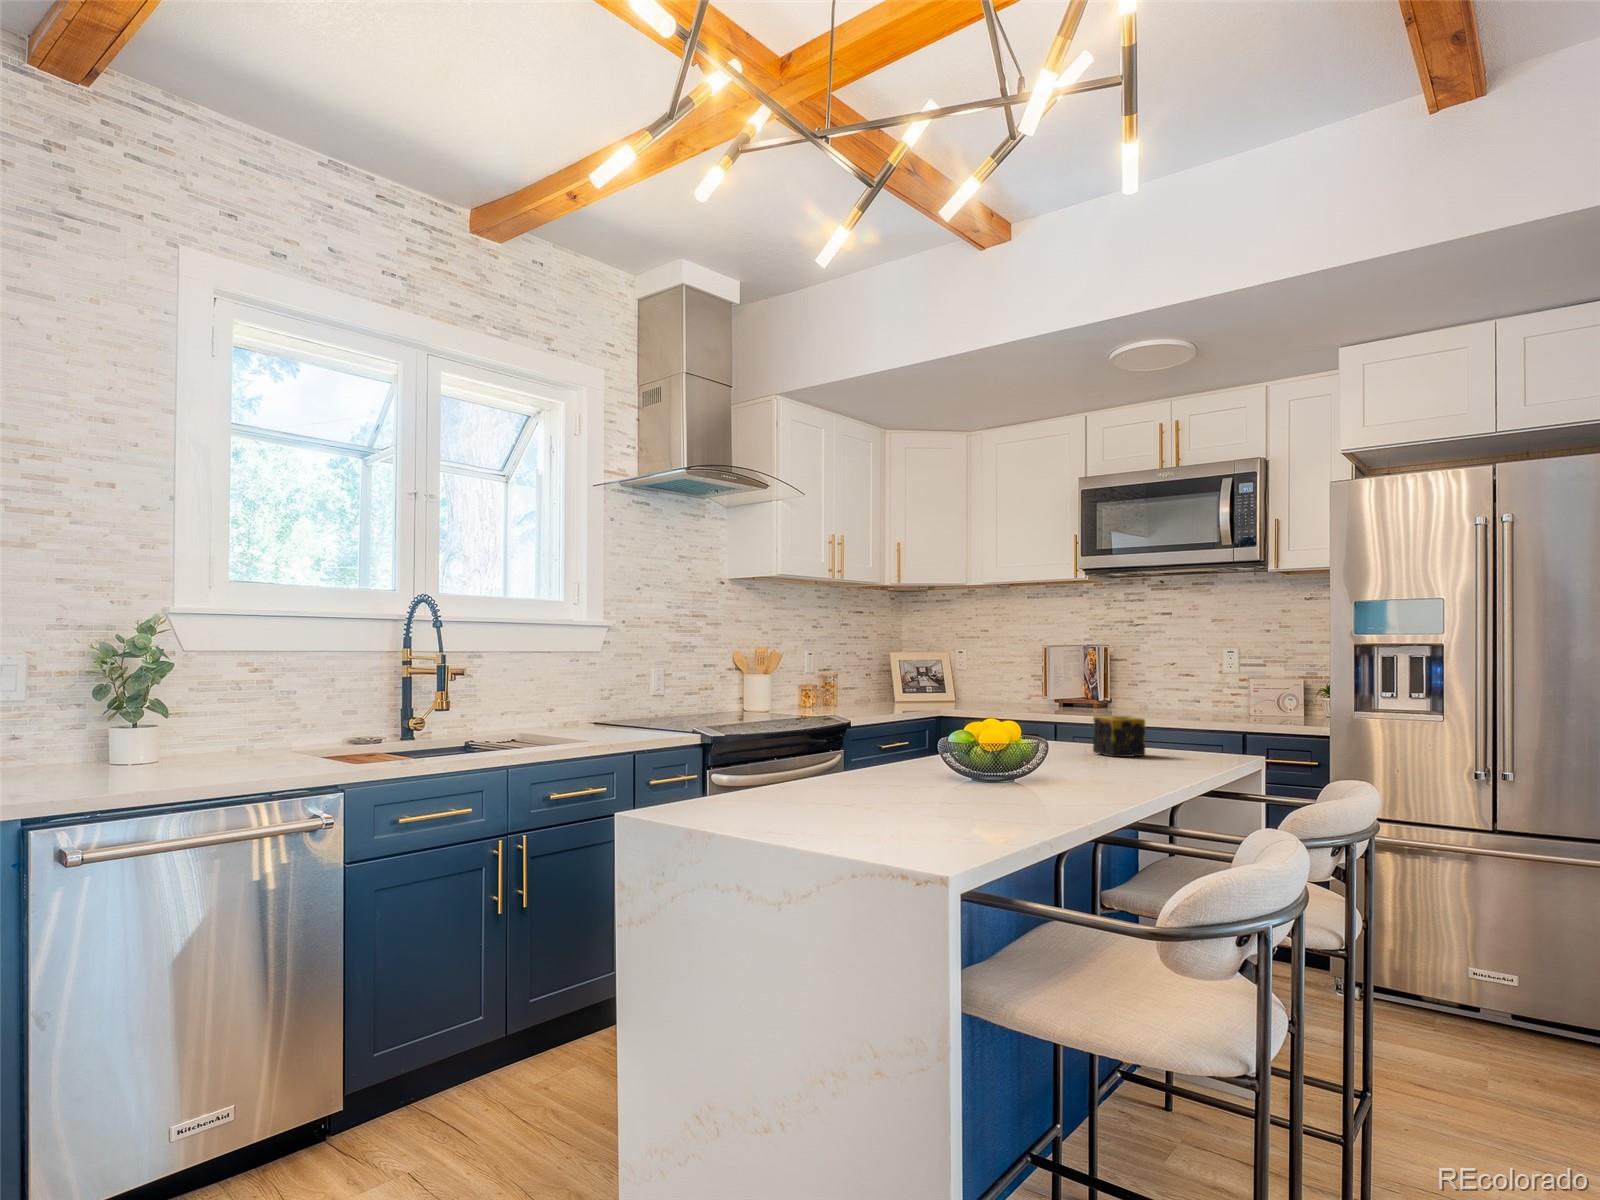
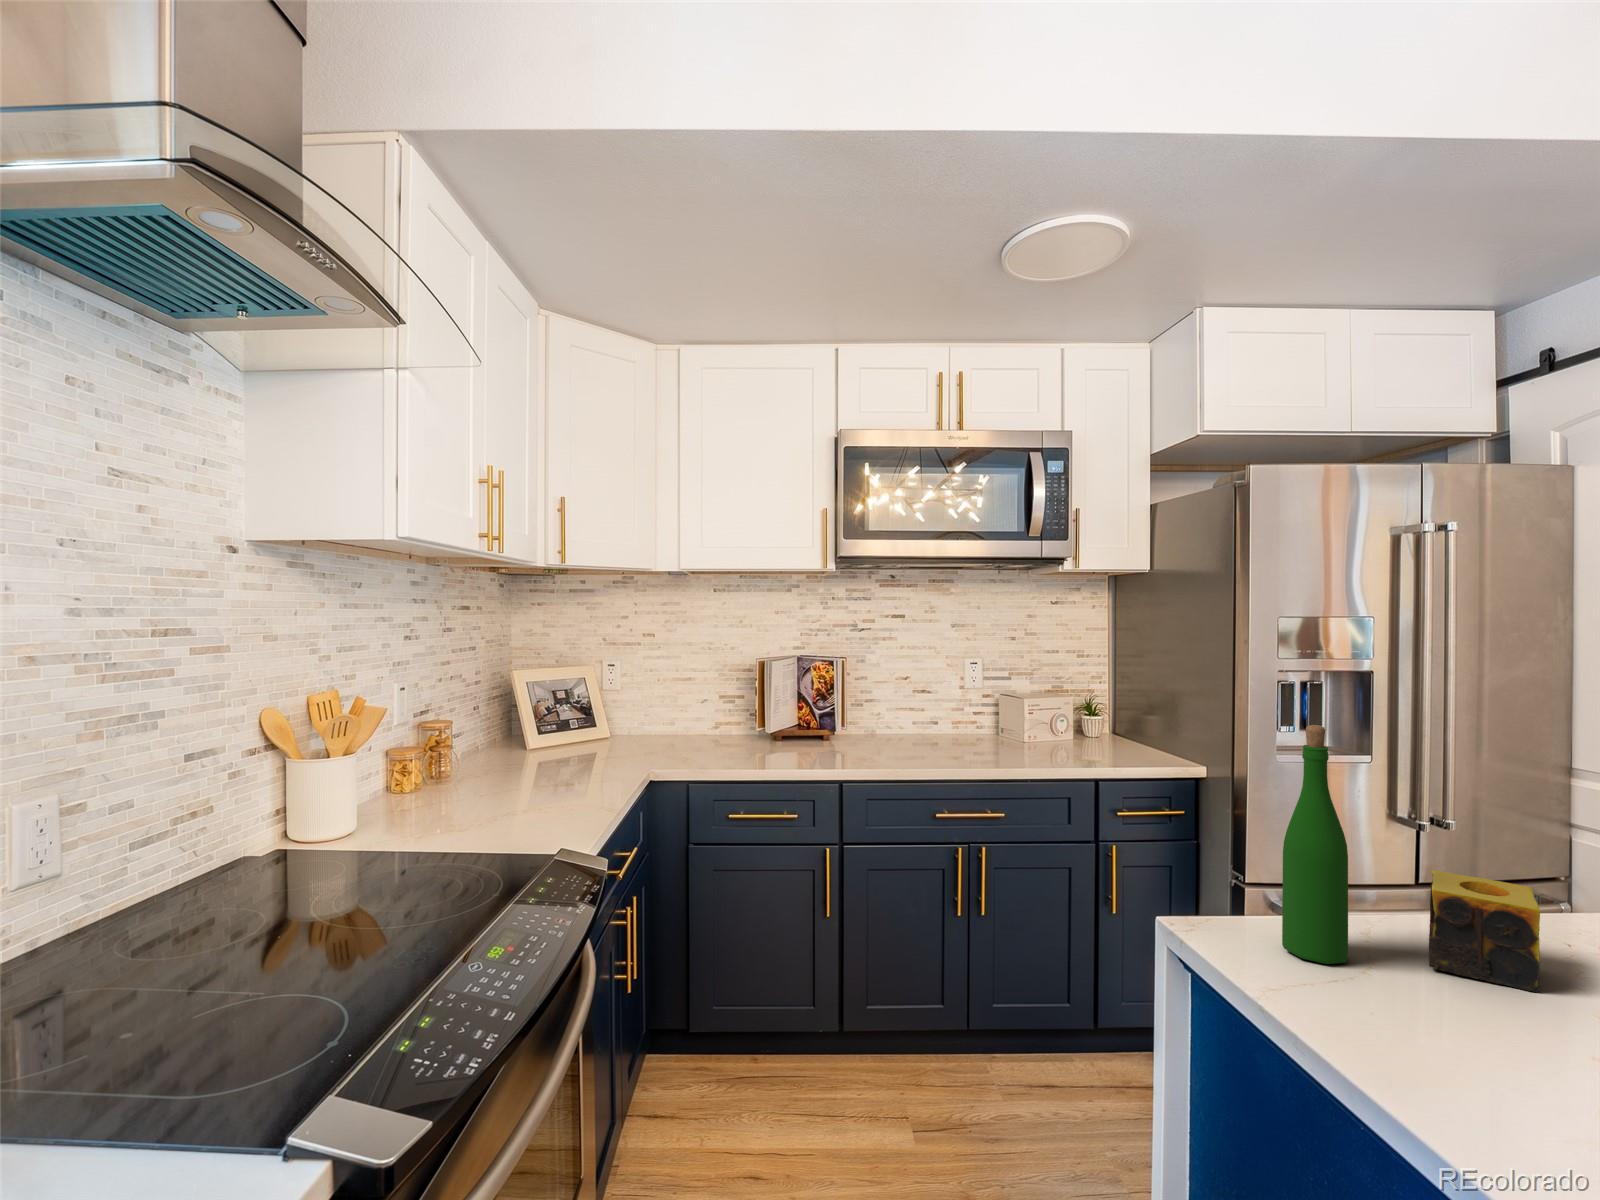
wine bottle: none [1049,644,1078,751] -> present [1282,725,1348,964]

